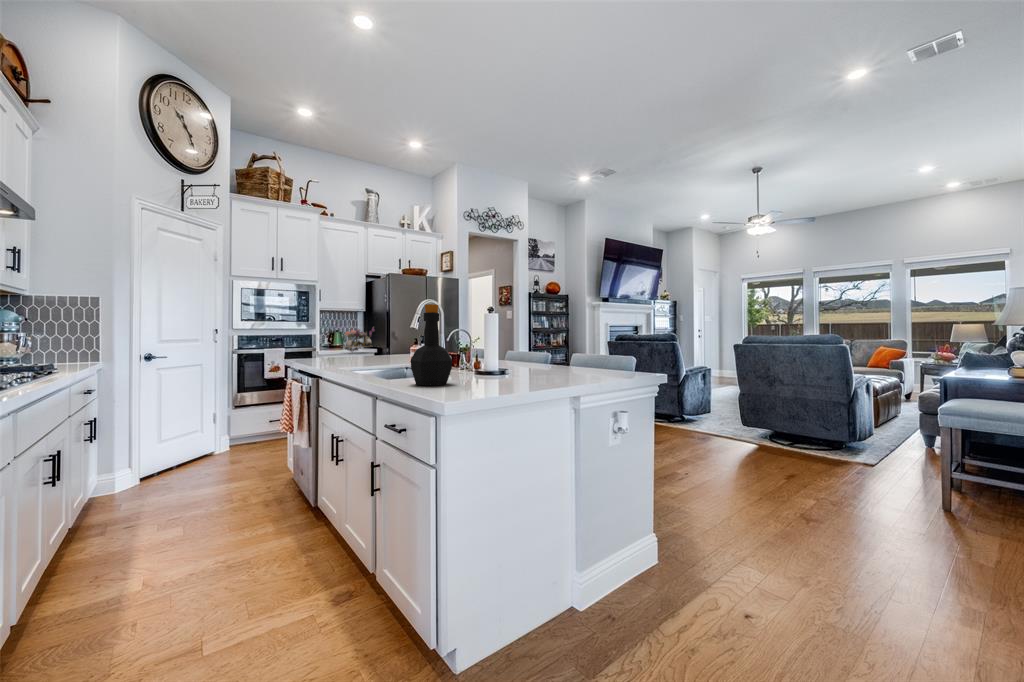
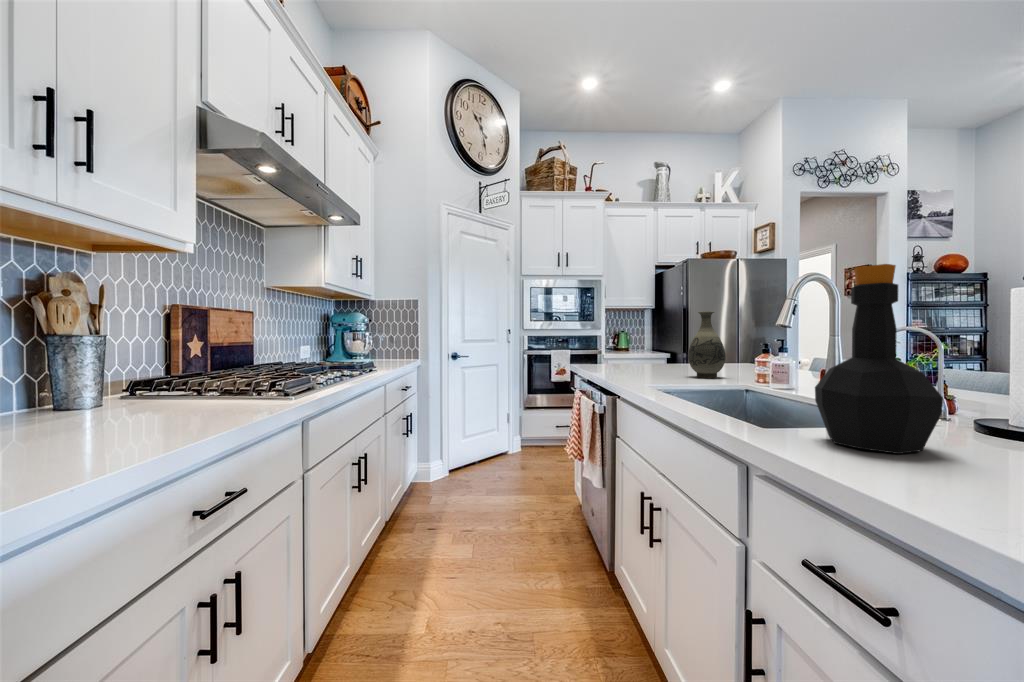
vase: none [377,319,401,364] -> present [688,311,726,378]
flower arrangement: present [344,327,375,352] -> none [627,325,668,356]

